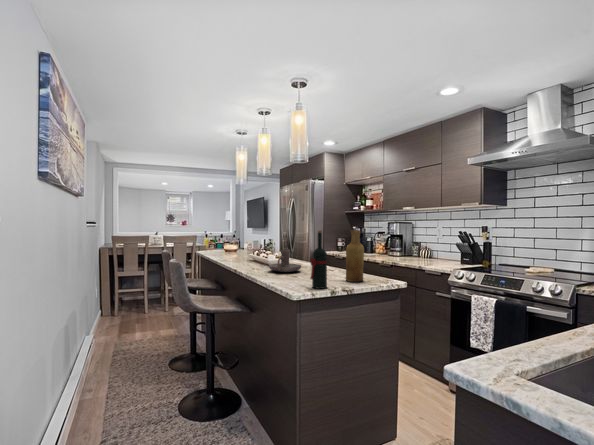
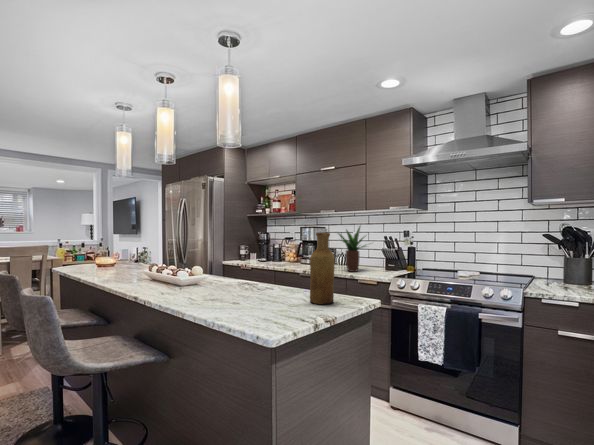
potted plant: none [409,221,447,264] -> present [338,226,365,272]
wine bottle: present [310,230,327,289] -> none [279,232,303,321]
candle holder: present [269,250,301,272] -> none [185,262,234,295]

